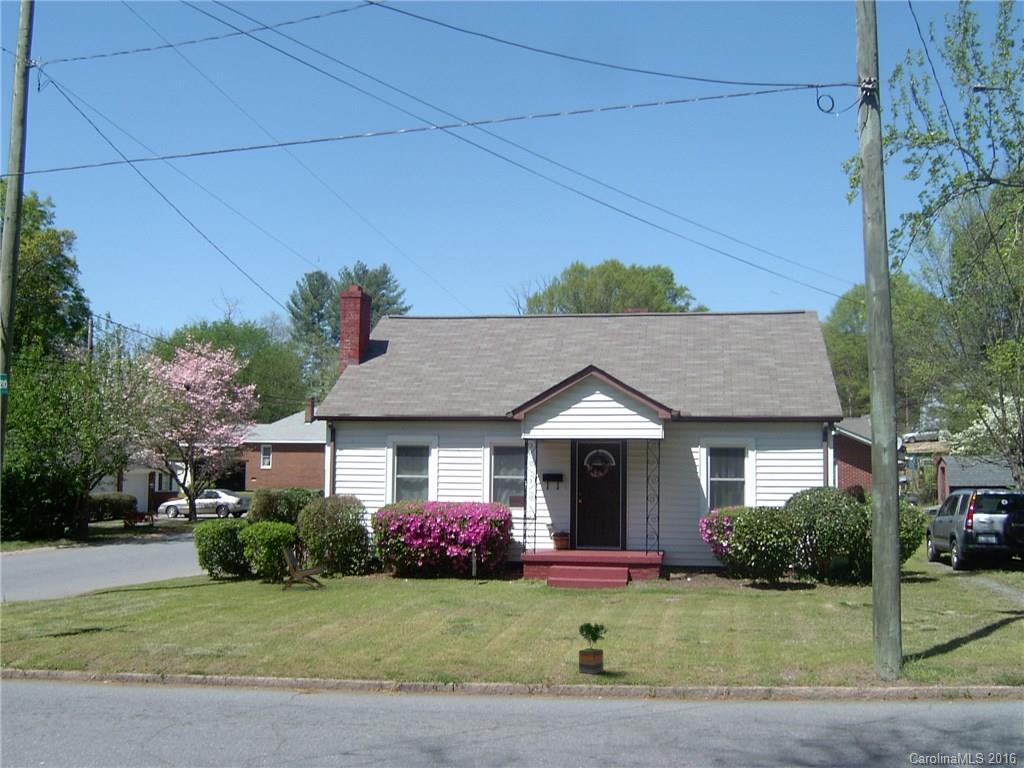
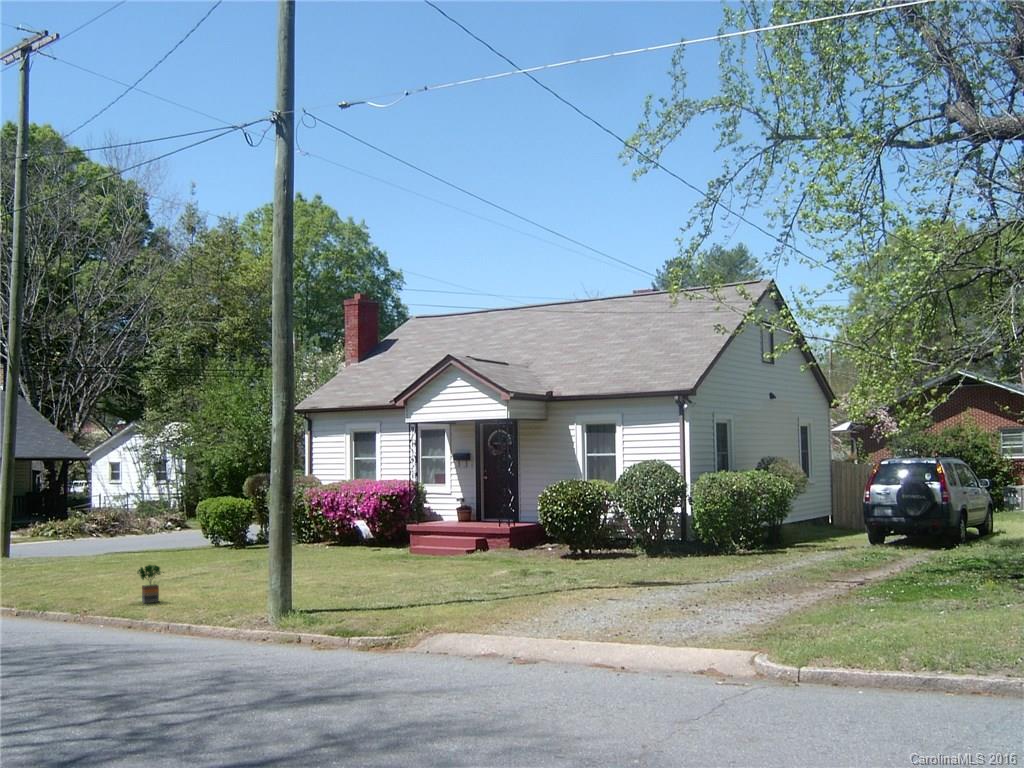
lounge chair: present [282,548,326,590] -> none [222,517,264,551]

